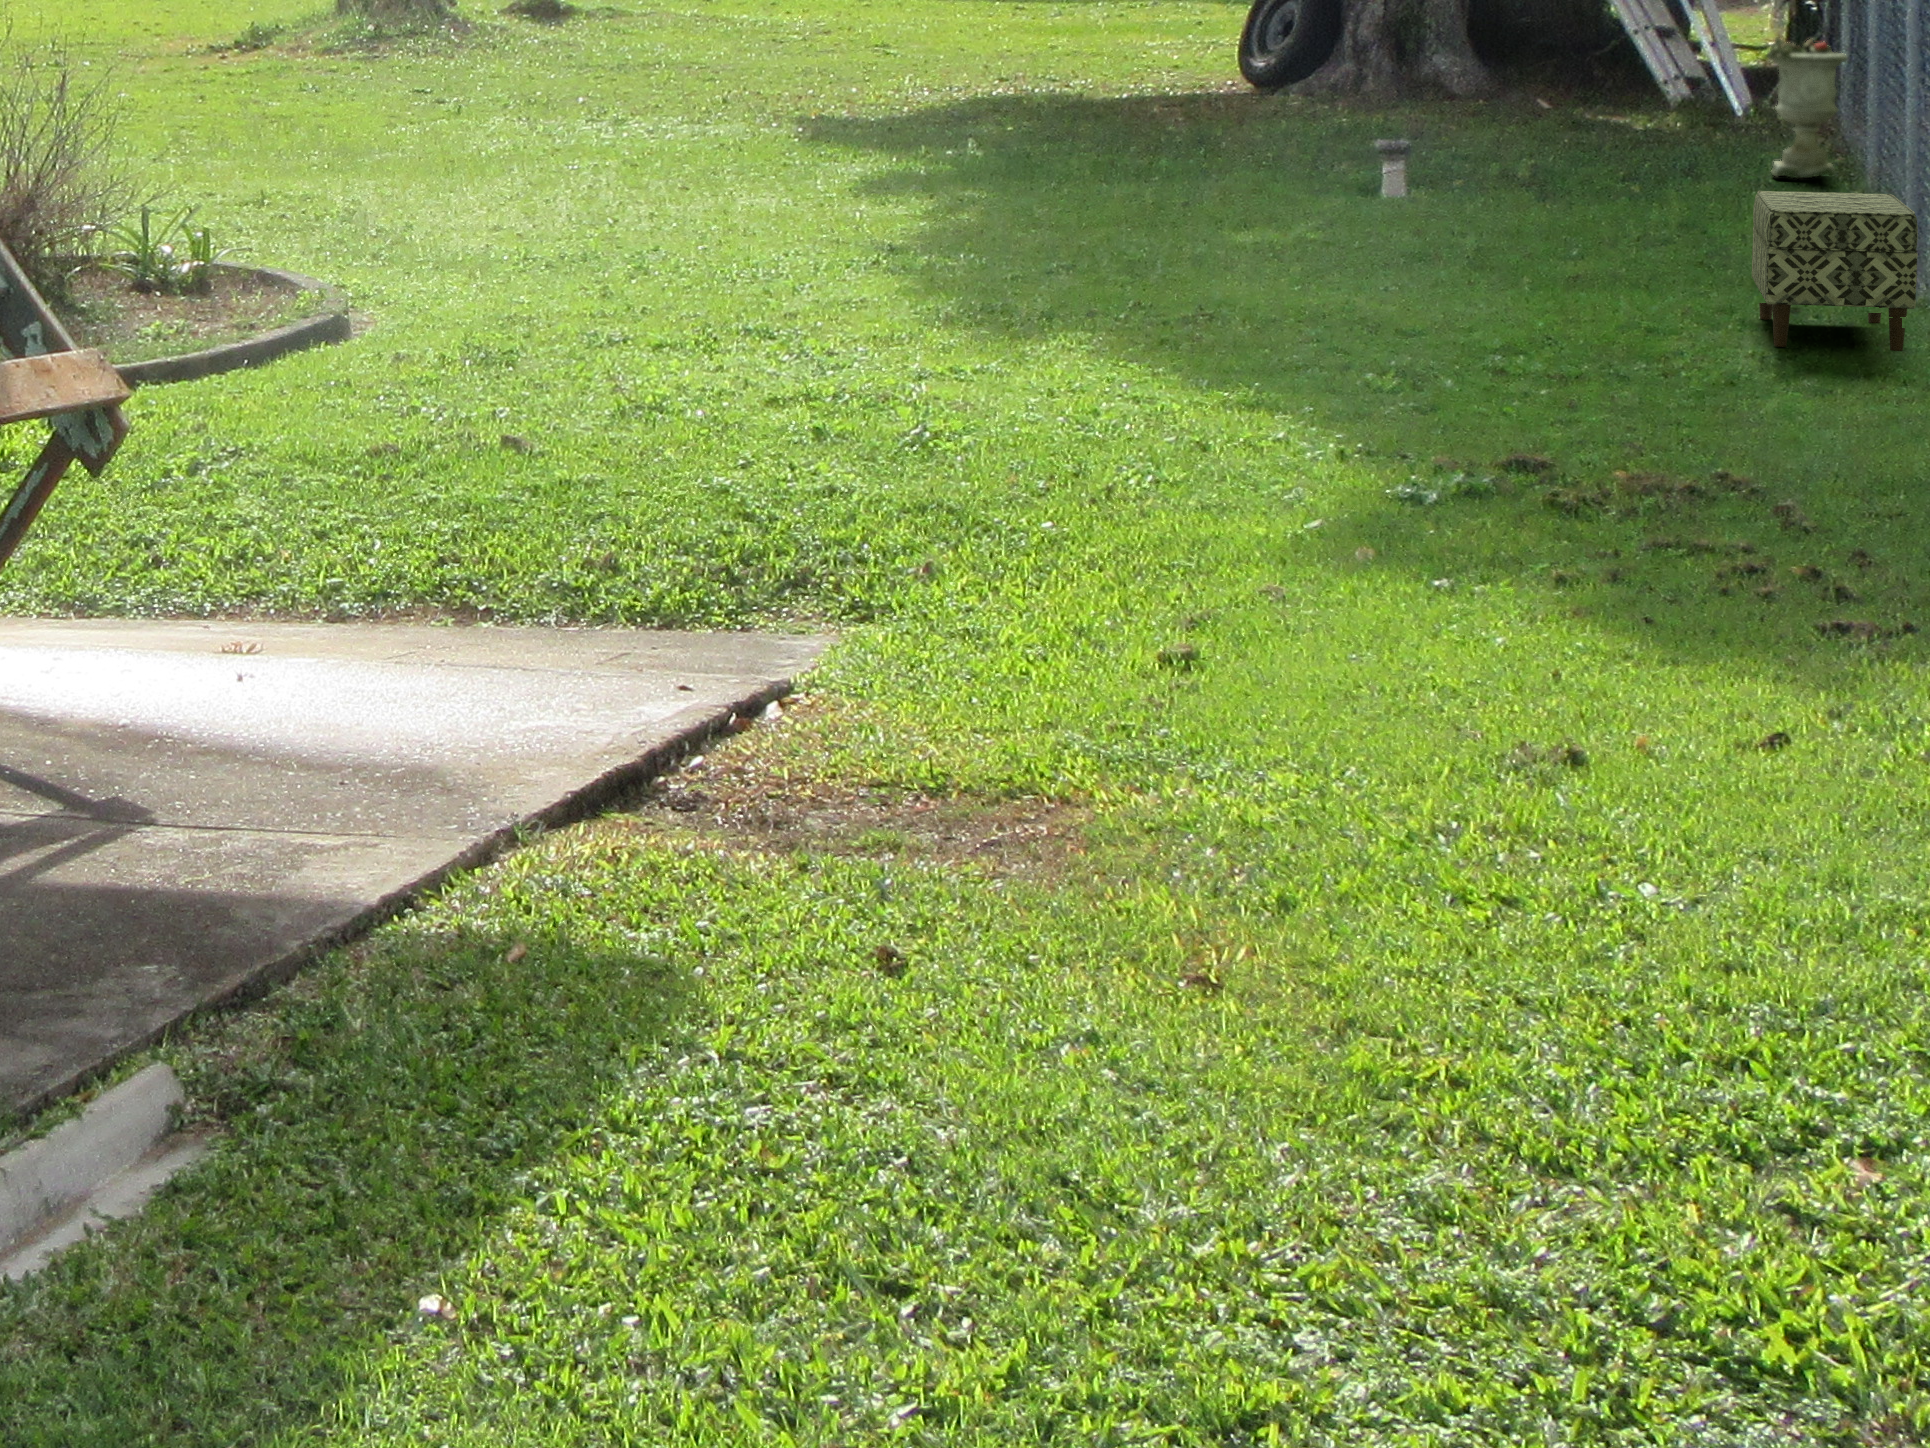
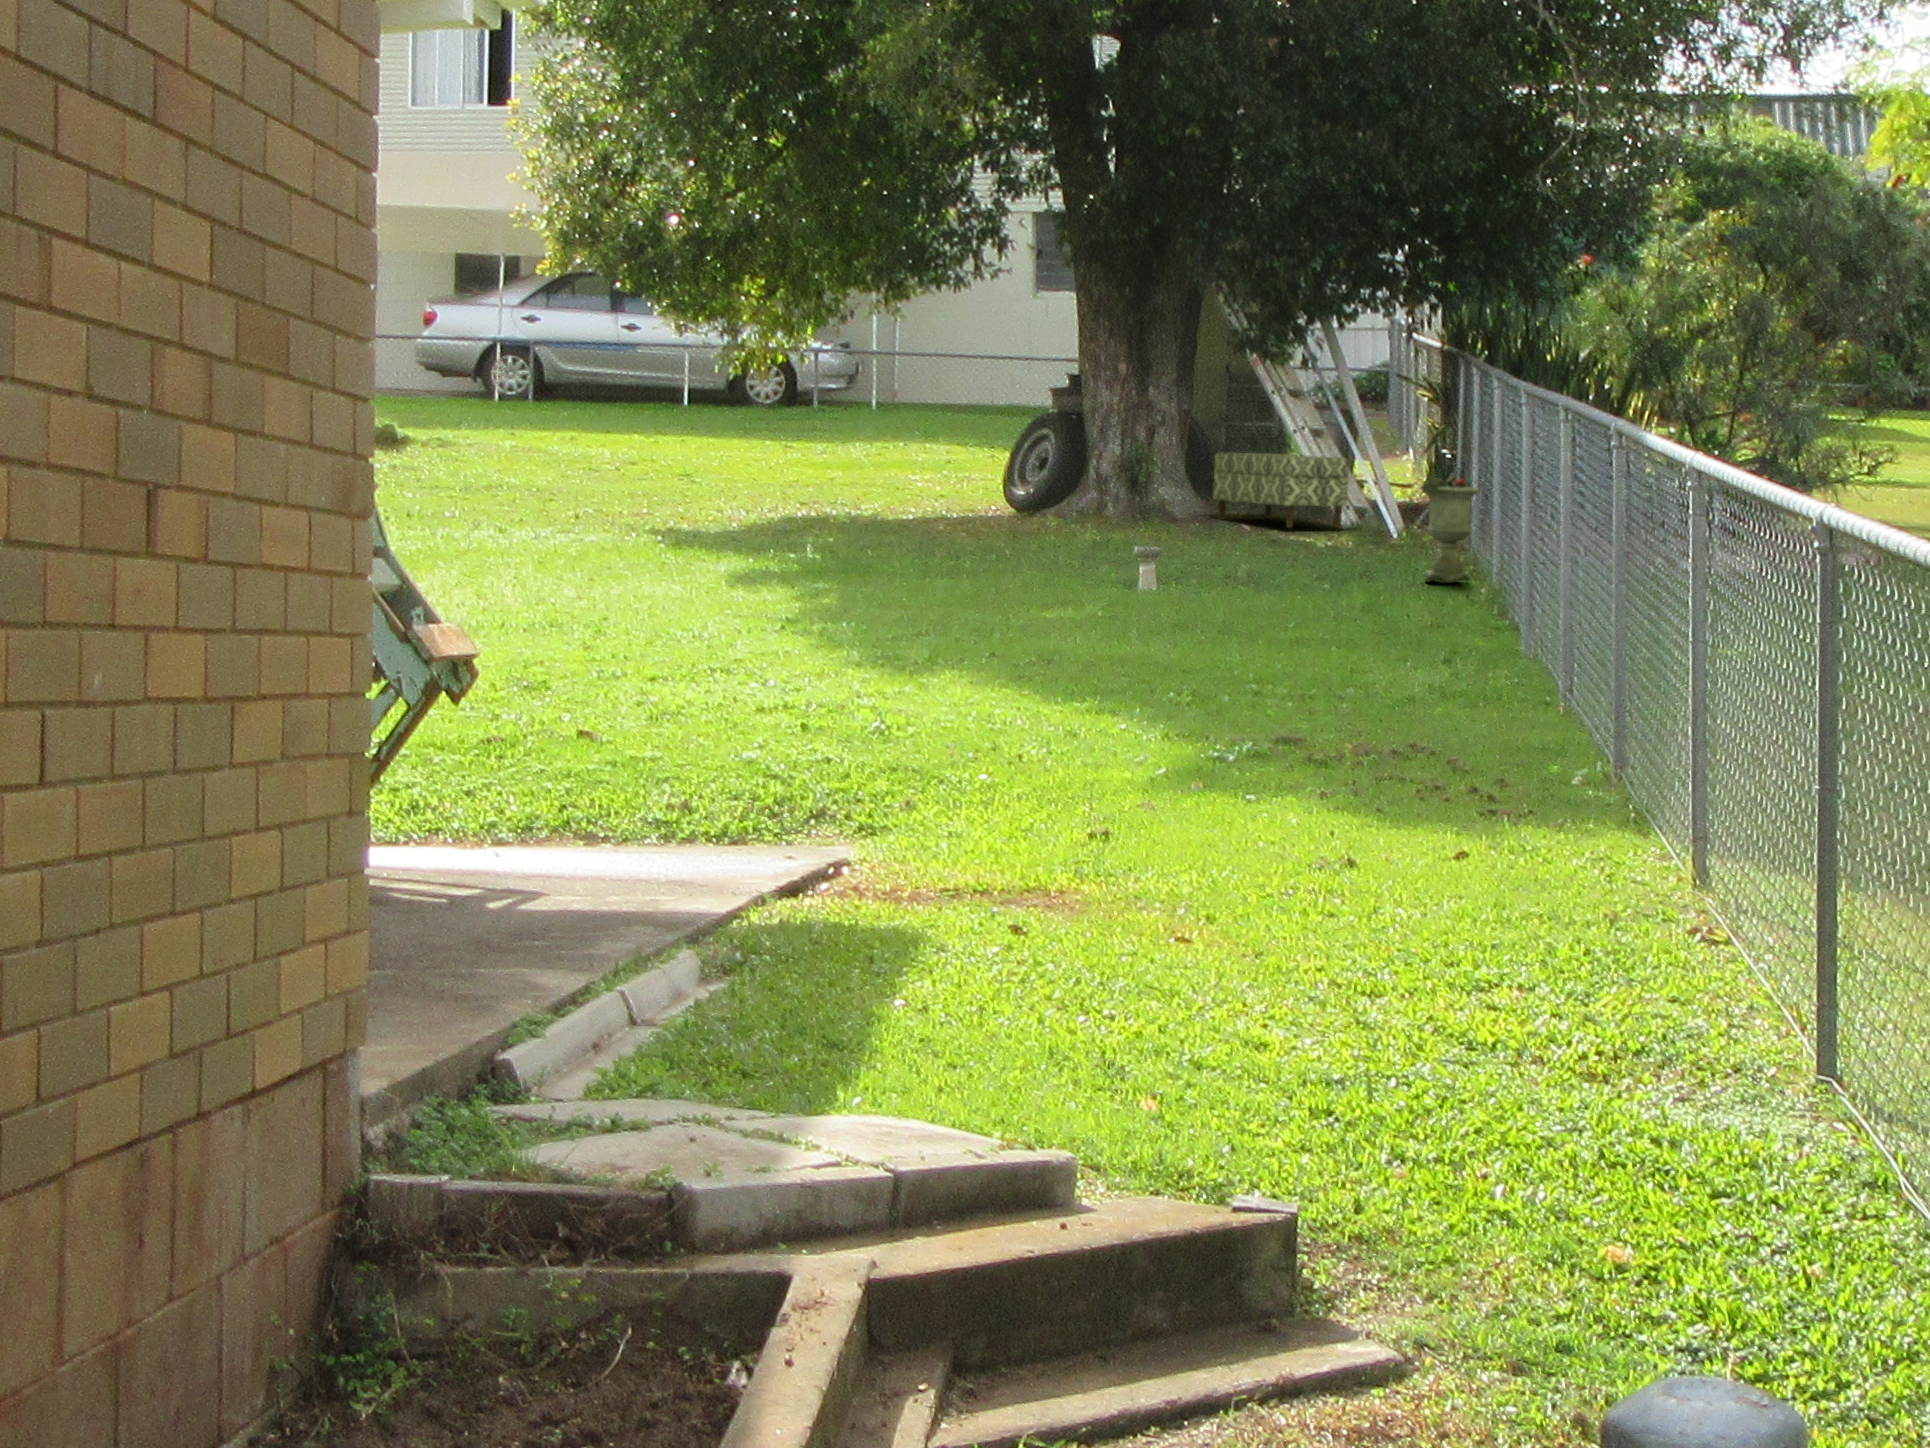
bench: present [1752,191,1918,351] -> present [1213,452,1348,528]

